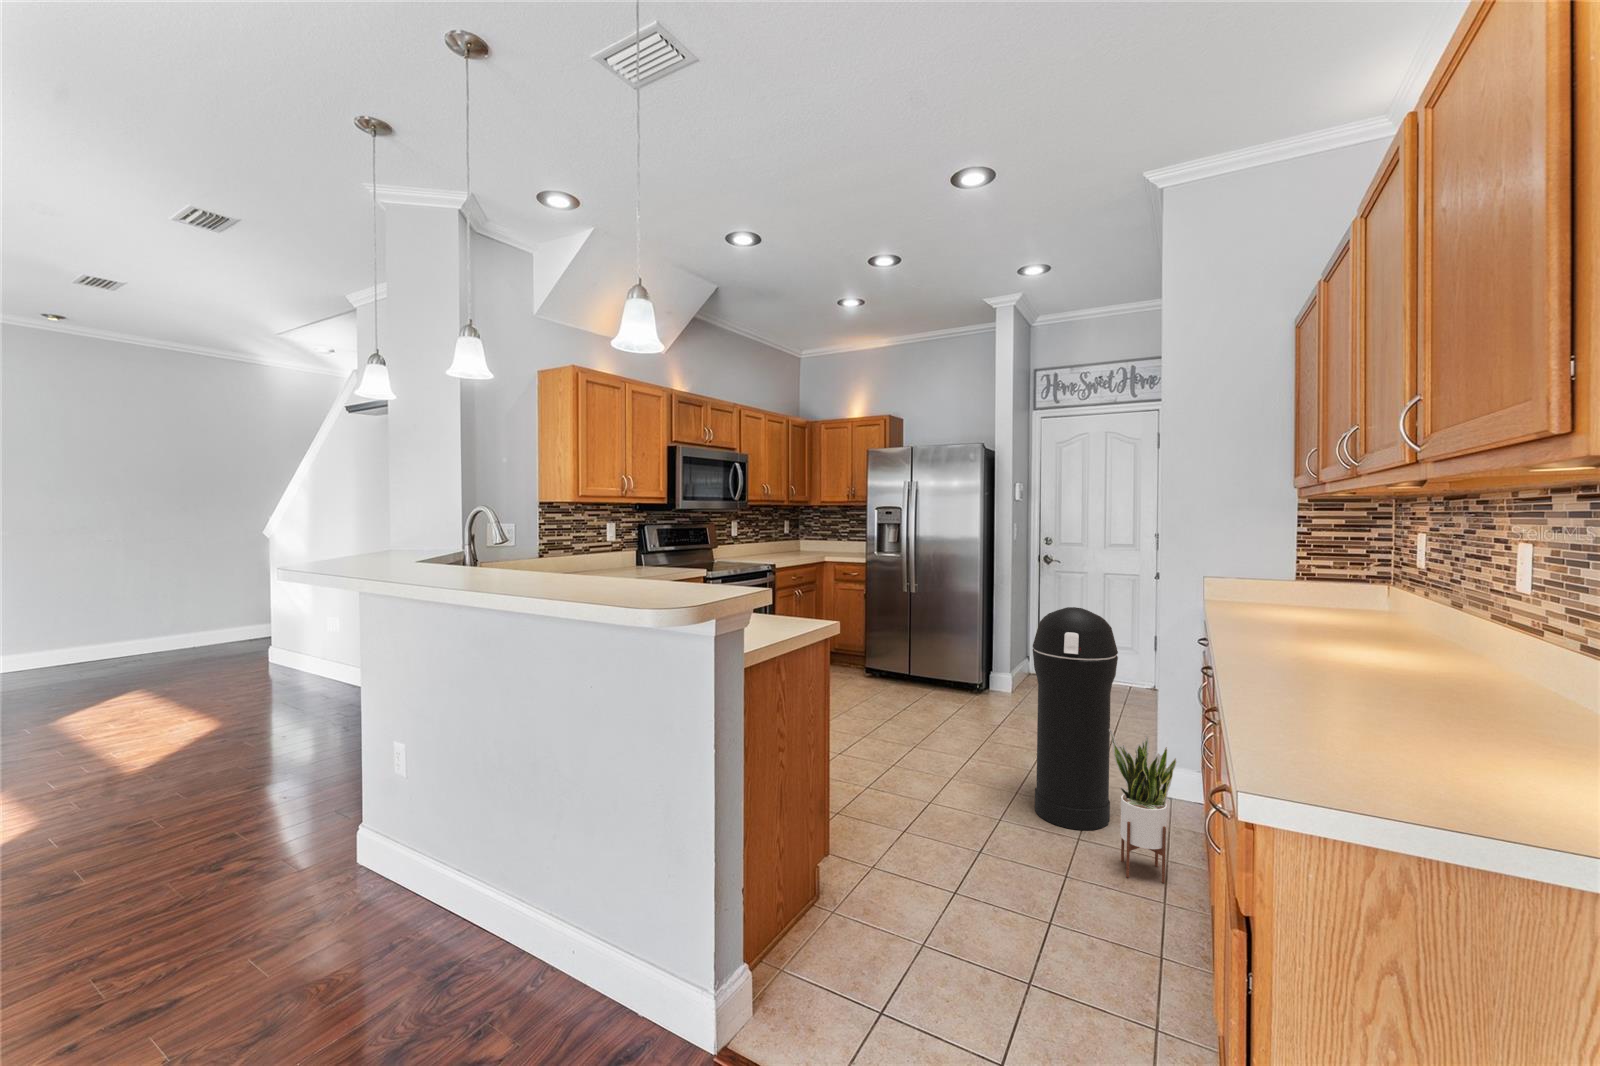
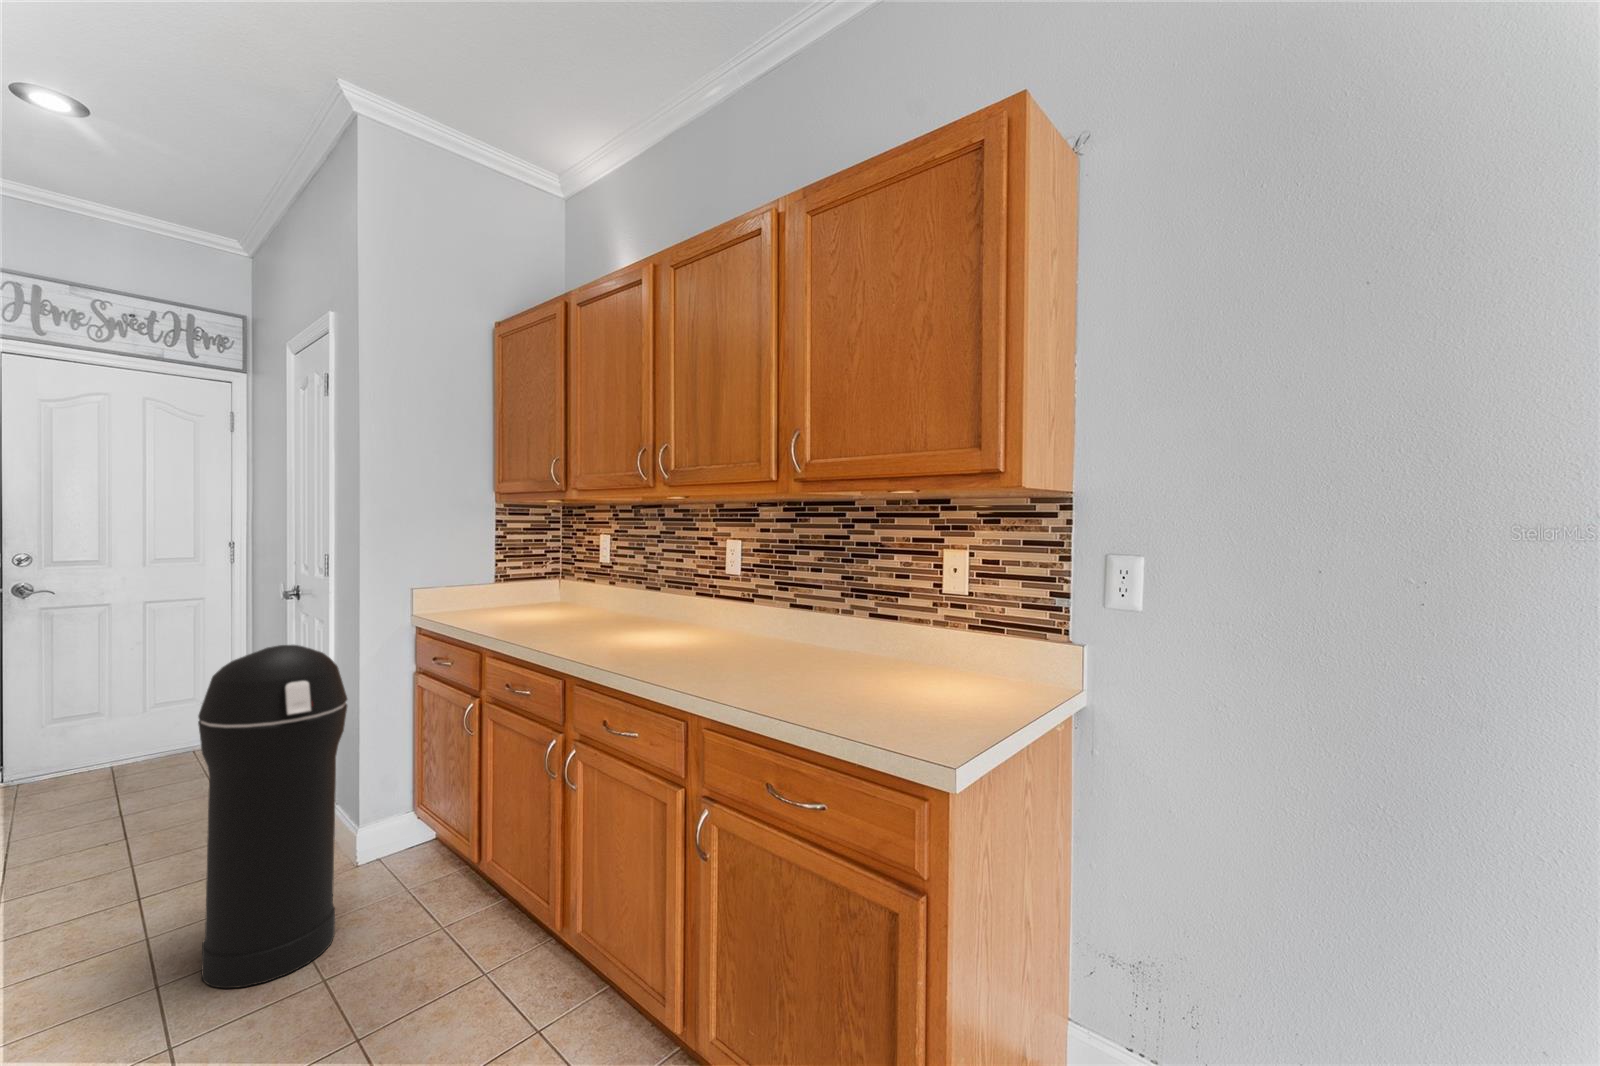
potted plant: present [1109,729,1176,883] -> none [382,785,467,979]

